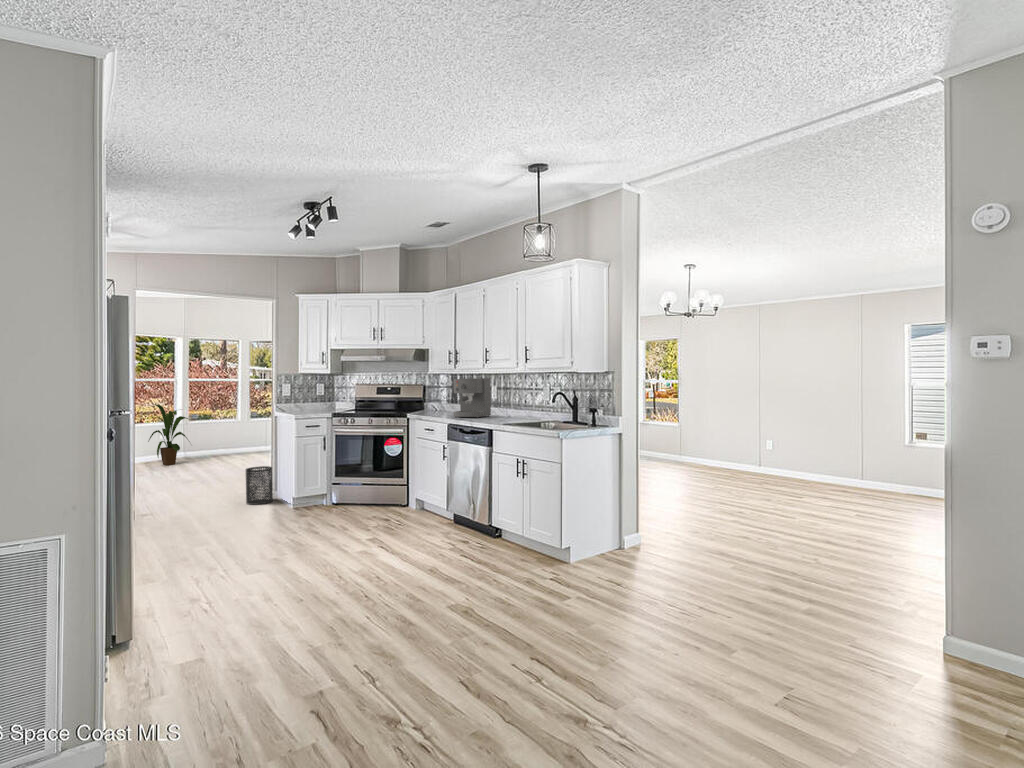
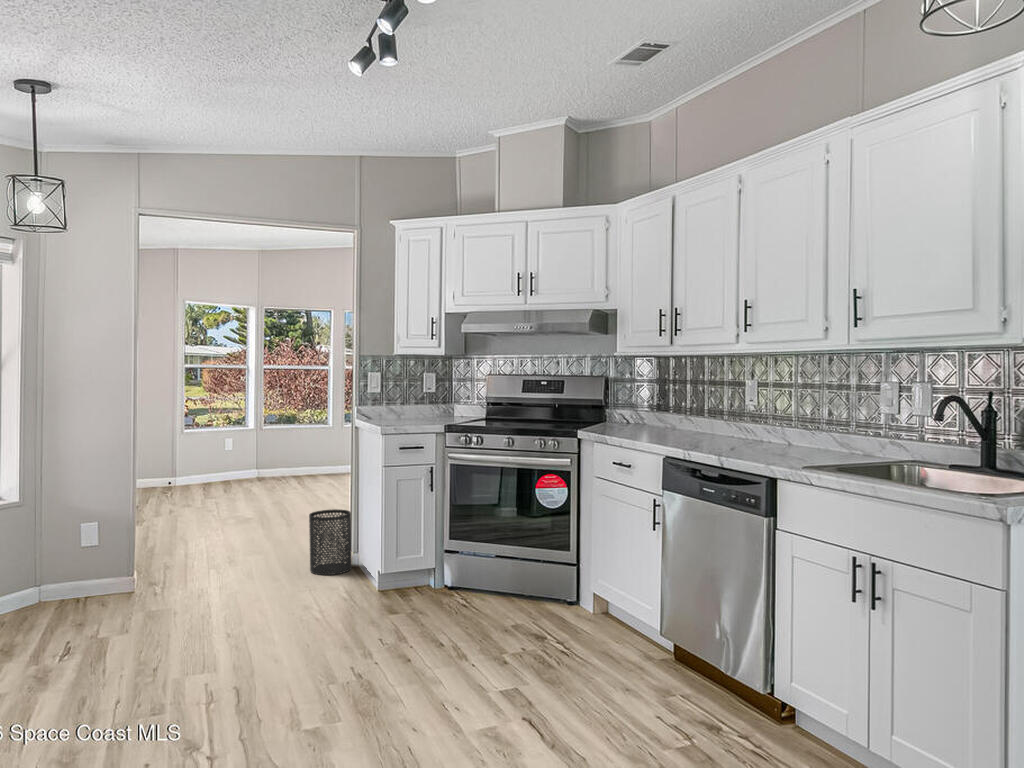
coffee maker: present [454,378,491,418] -> none [673,363,750,446]
house plant: present [148,404,188,465] -> none [211,402,268,488]

